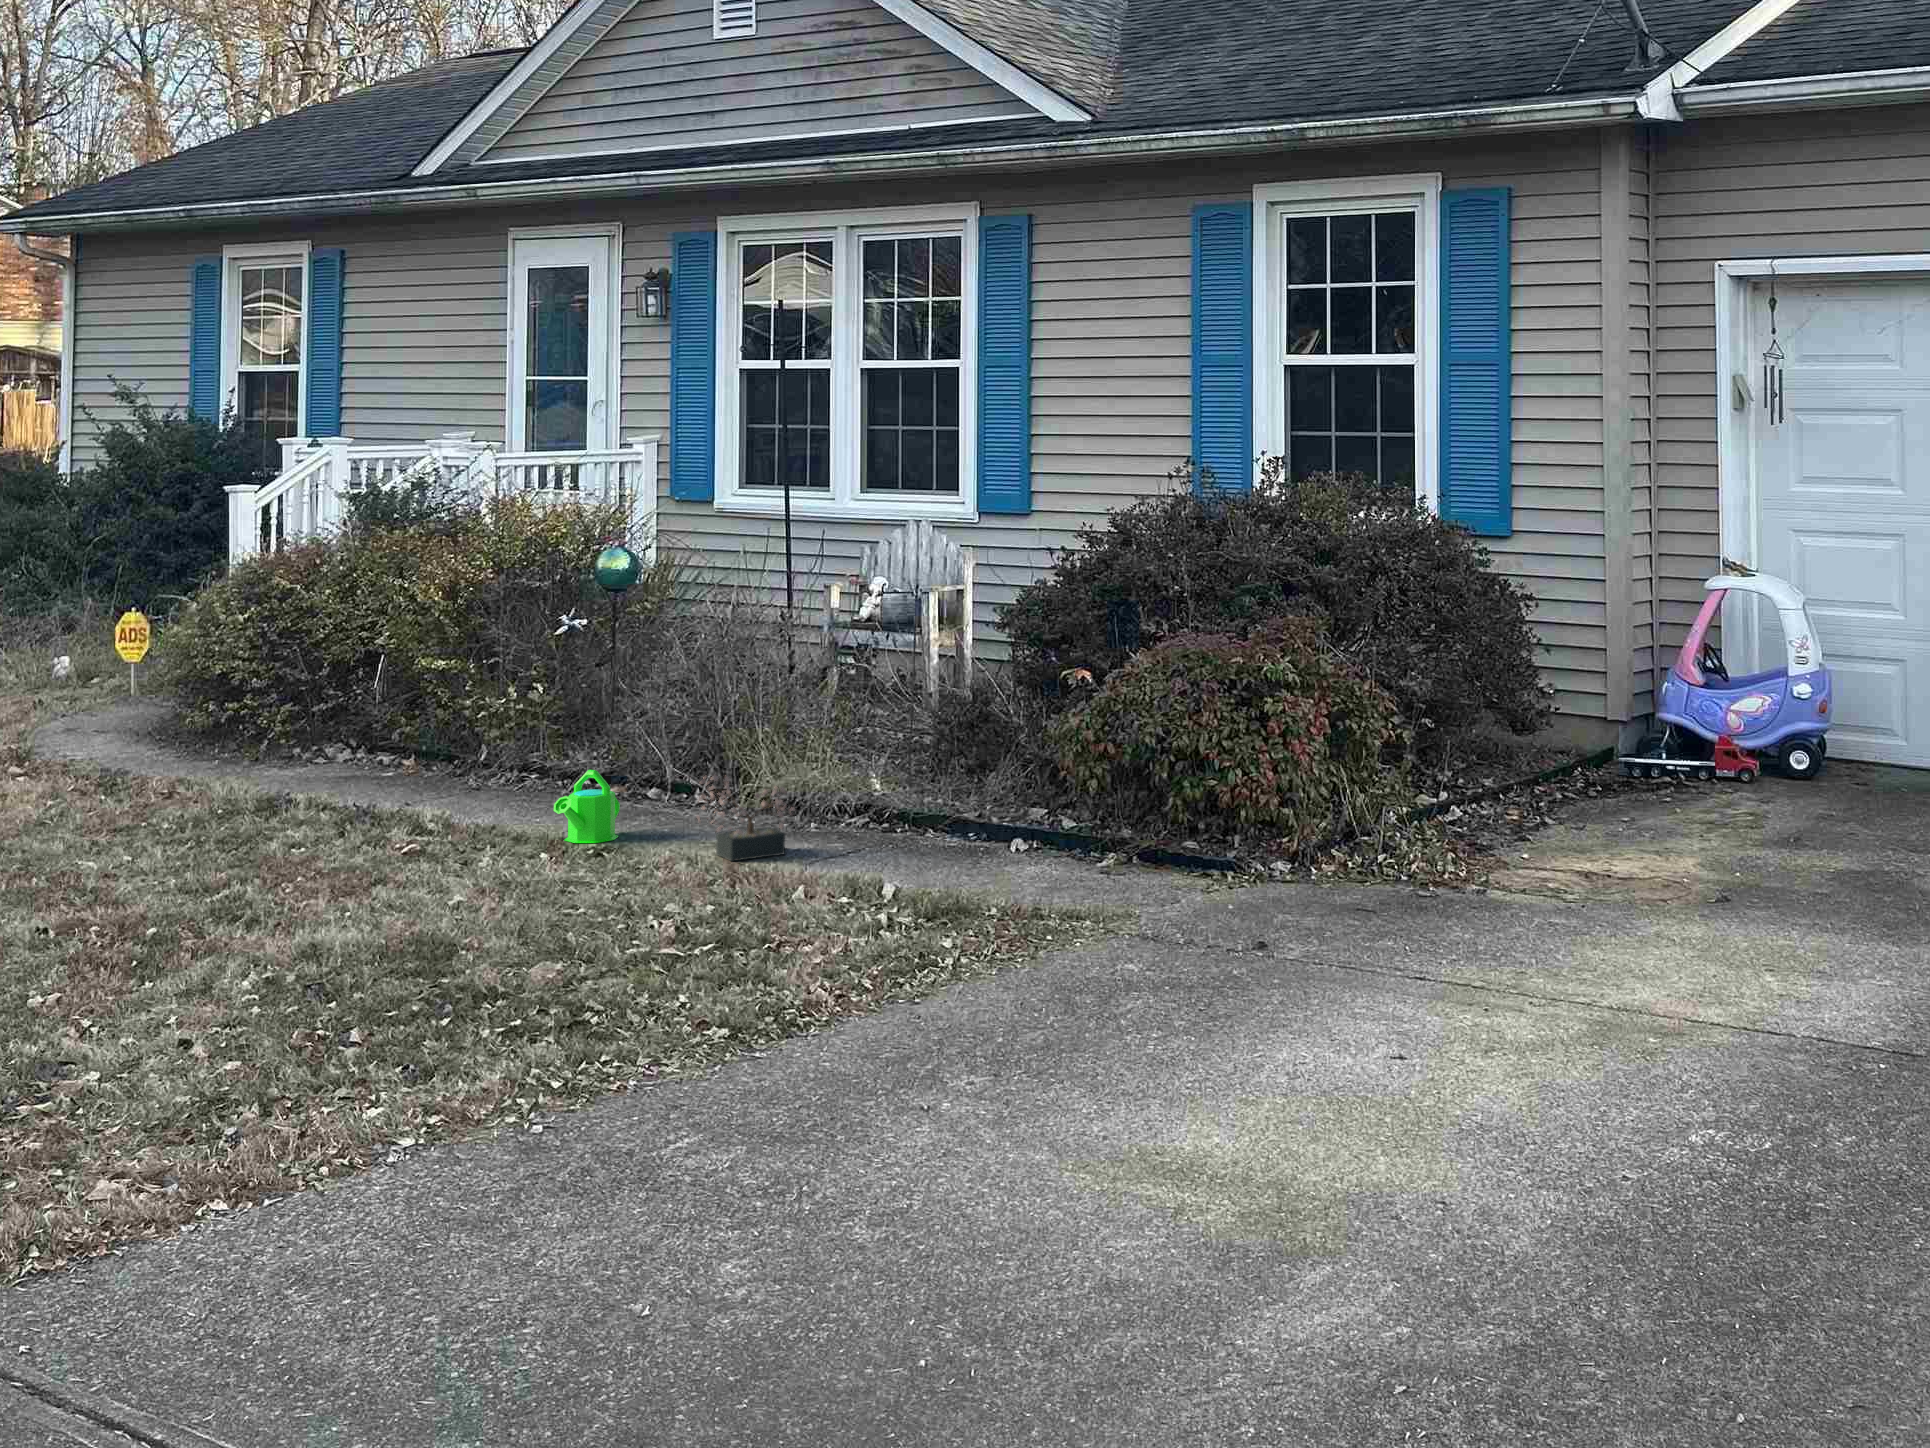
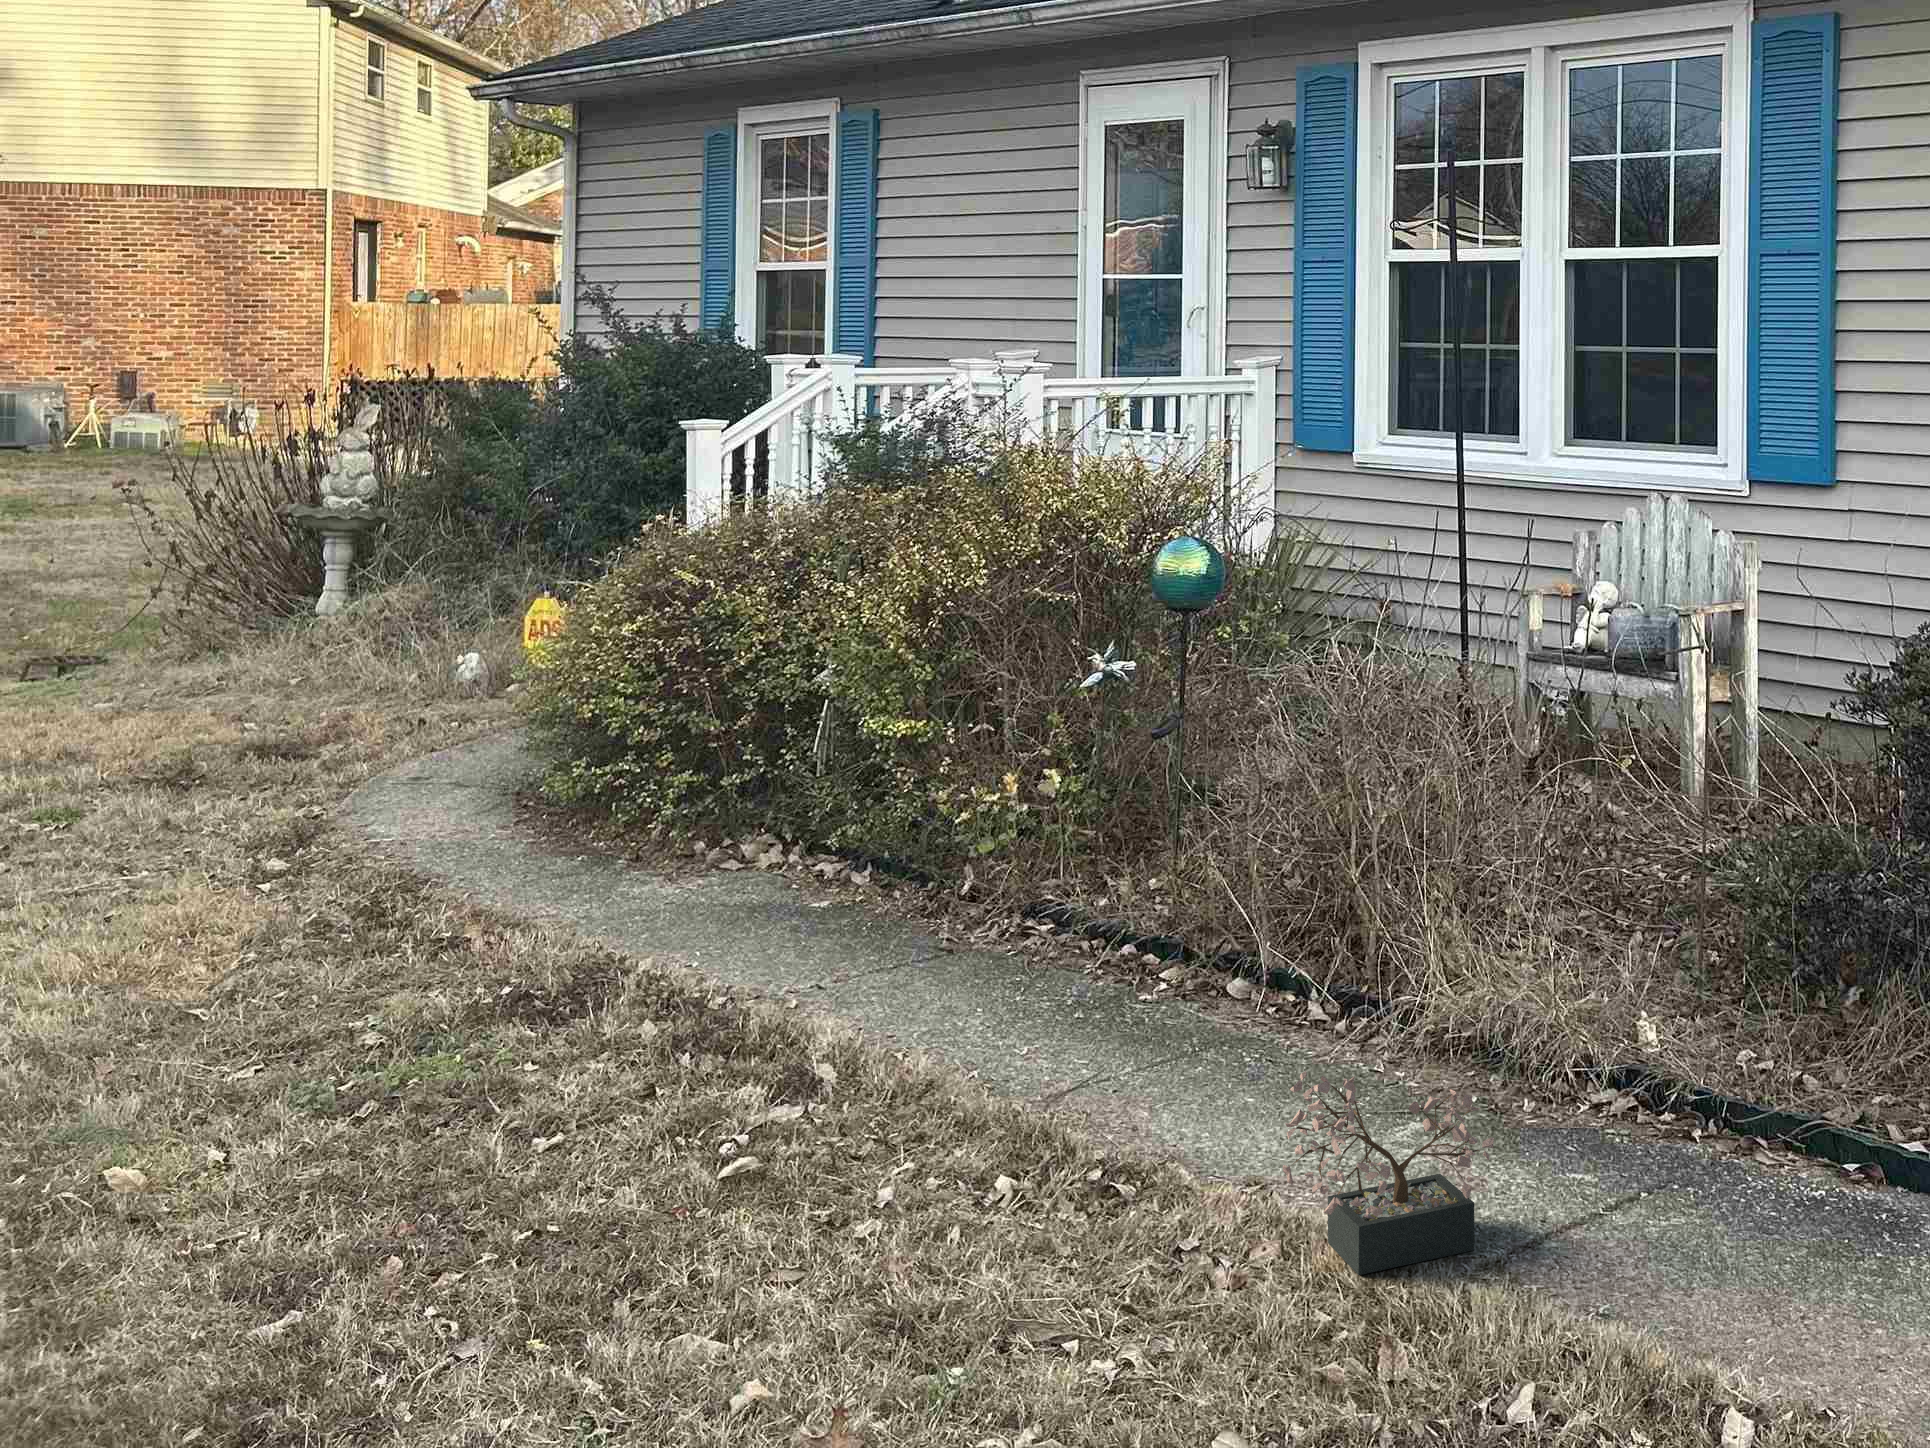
watering can: present [554,770,620,843] -> none [1001,1015,1146,1175]

